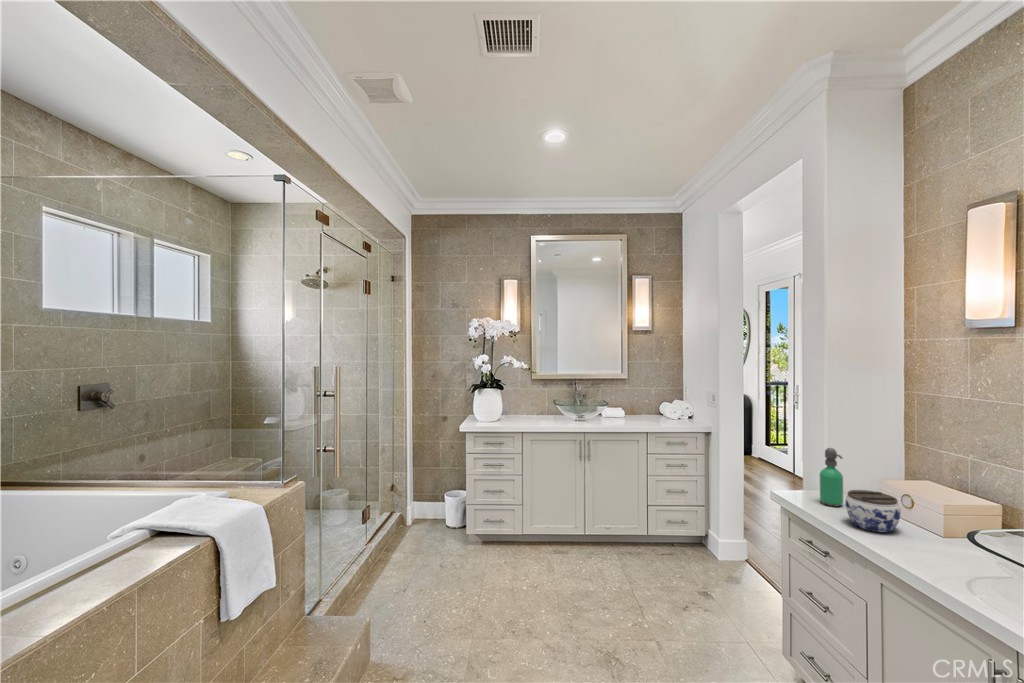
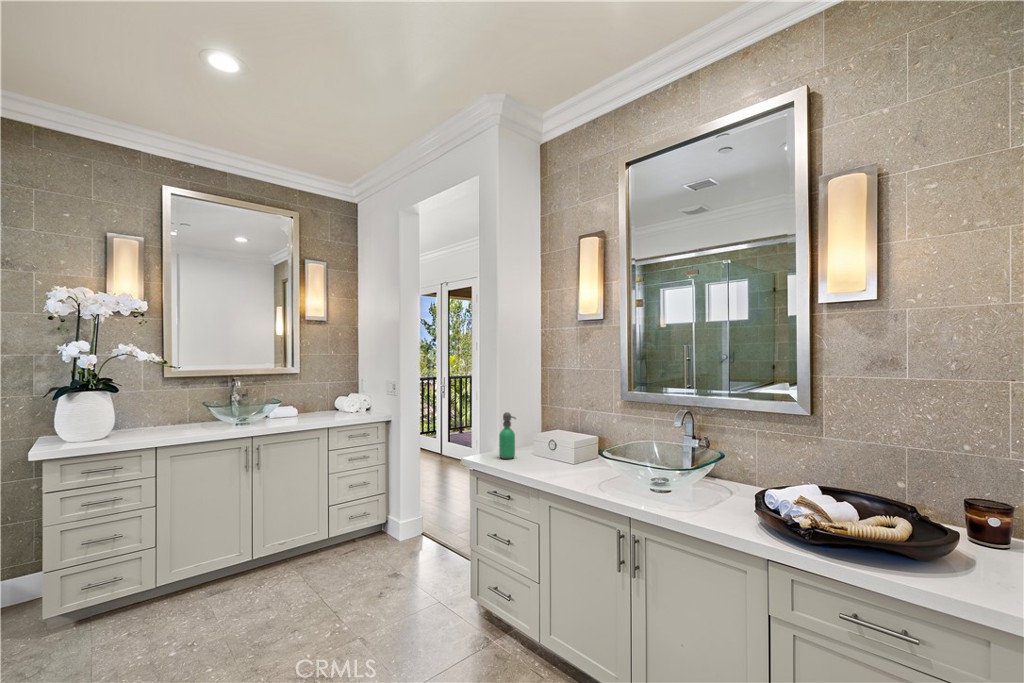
jar: present [845,490,901,533] -> none [522,440,556,470]

